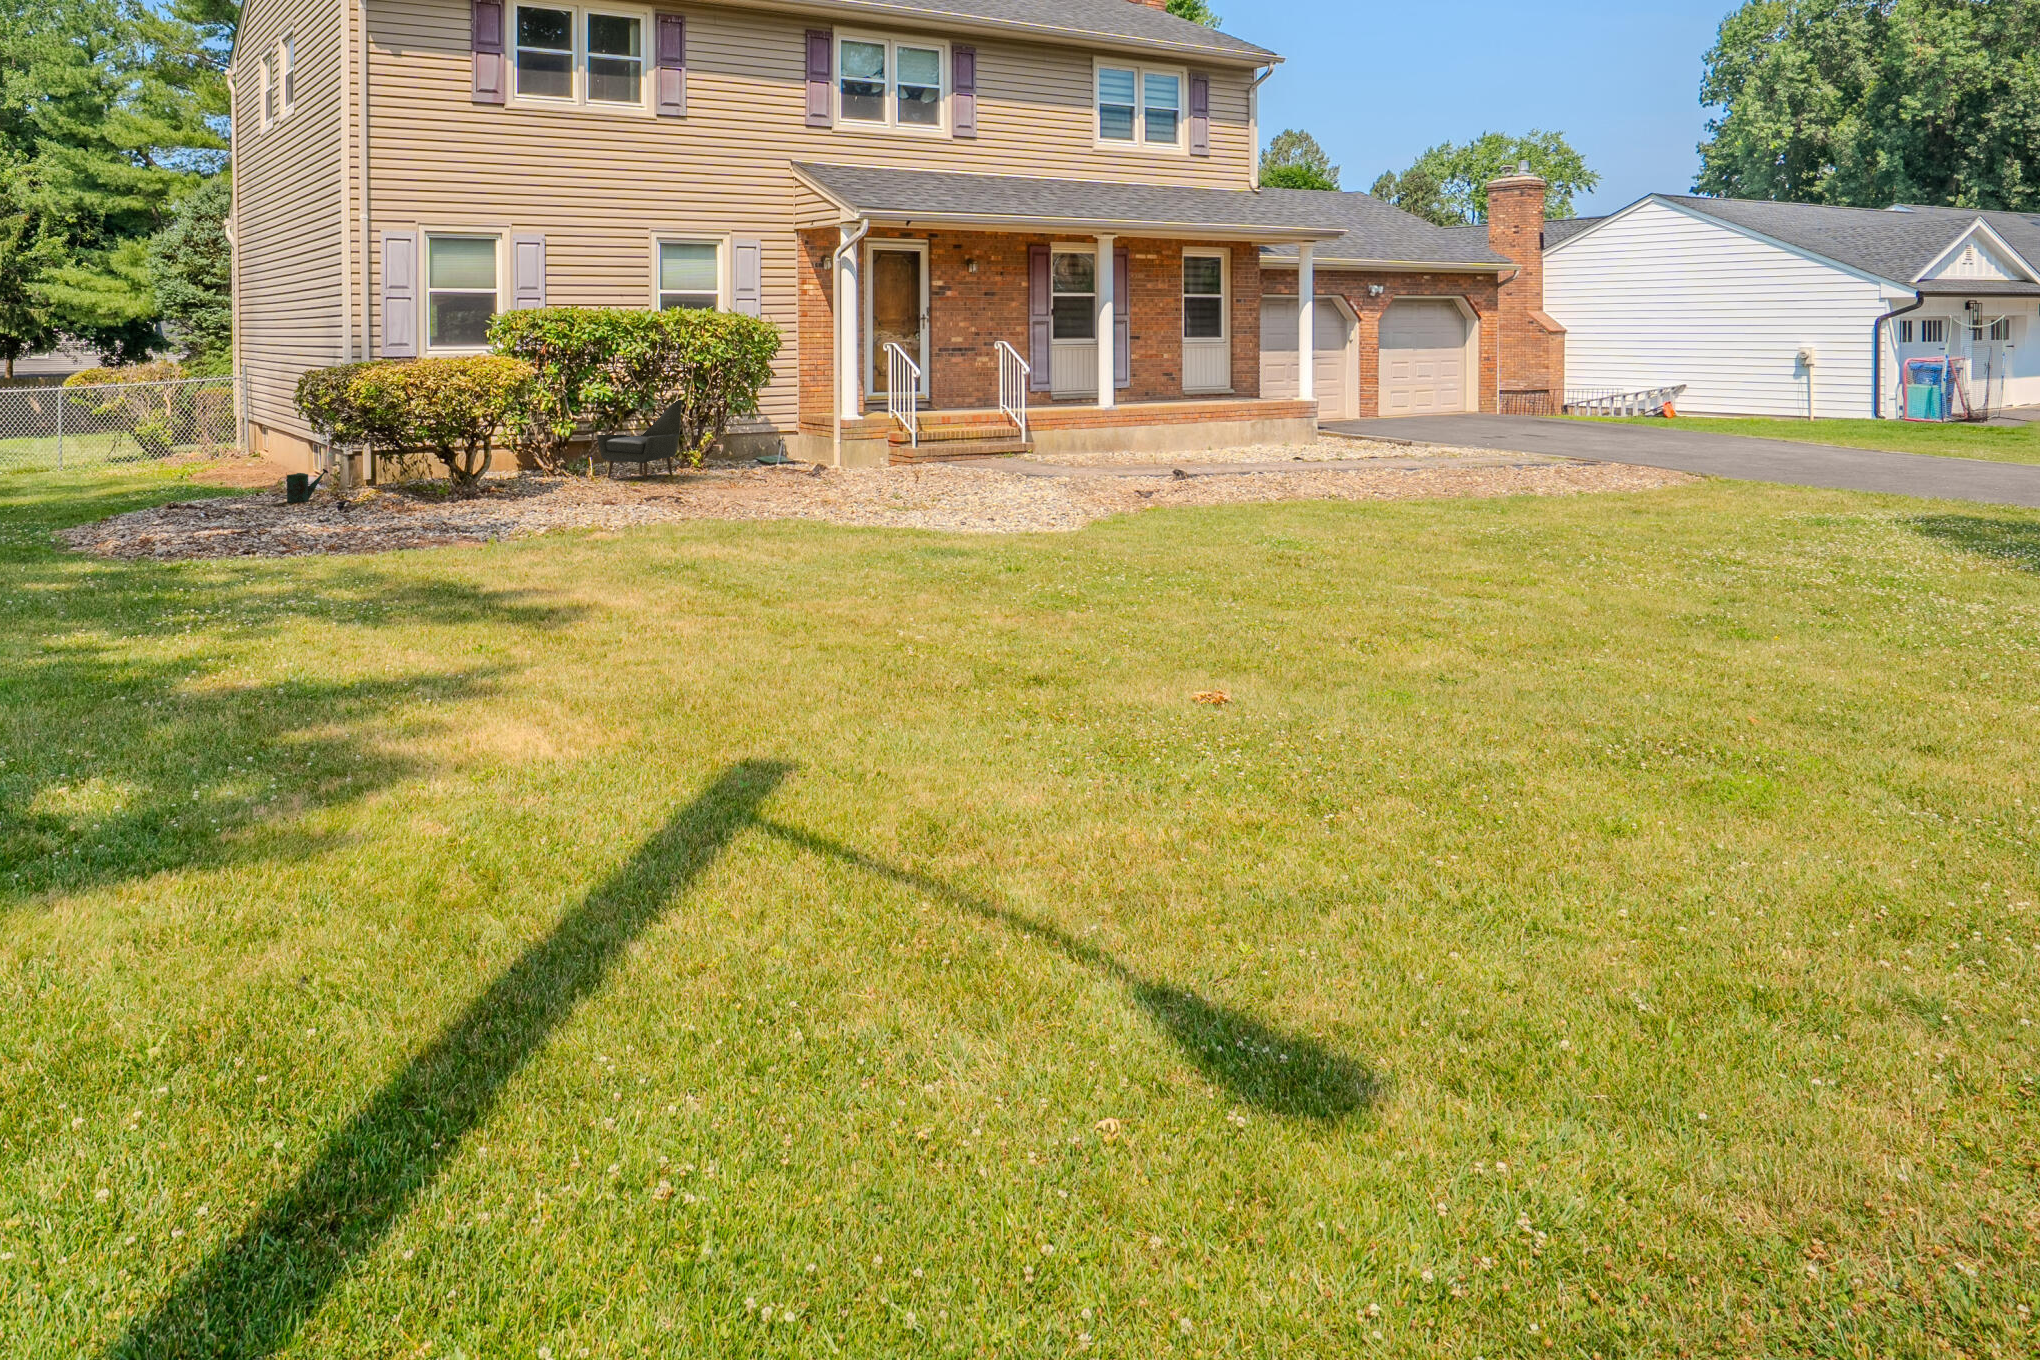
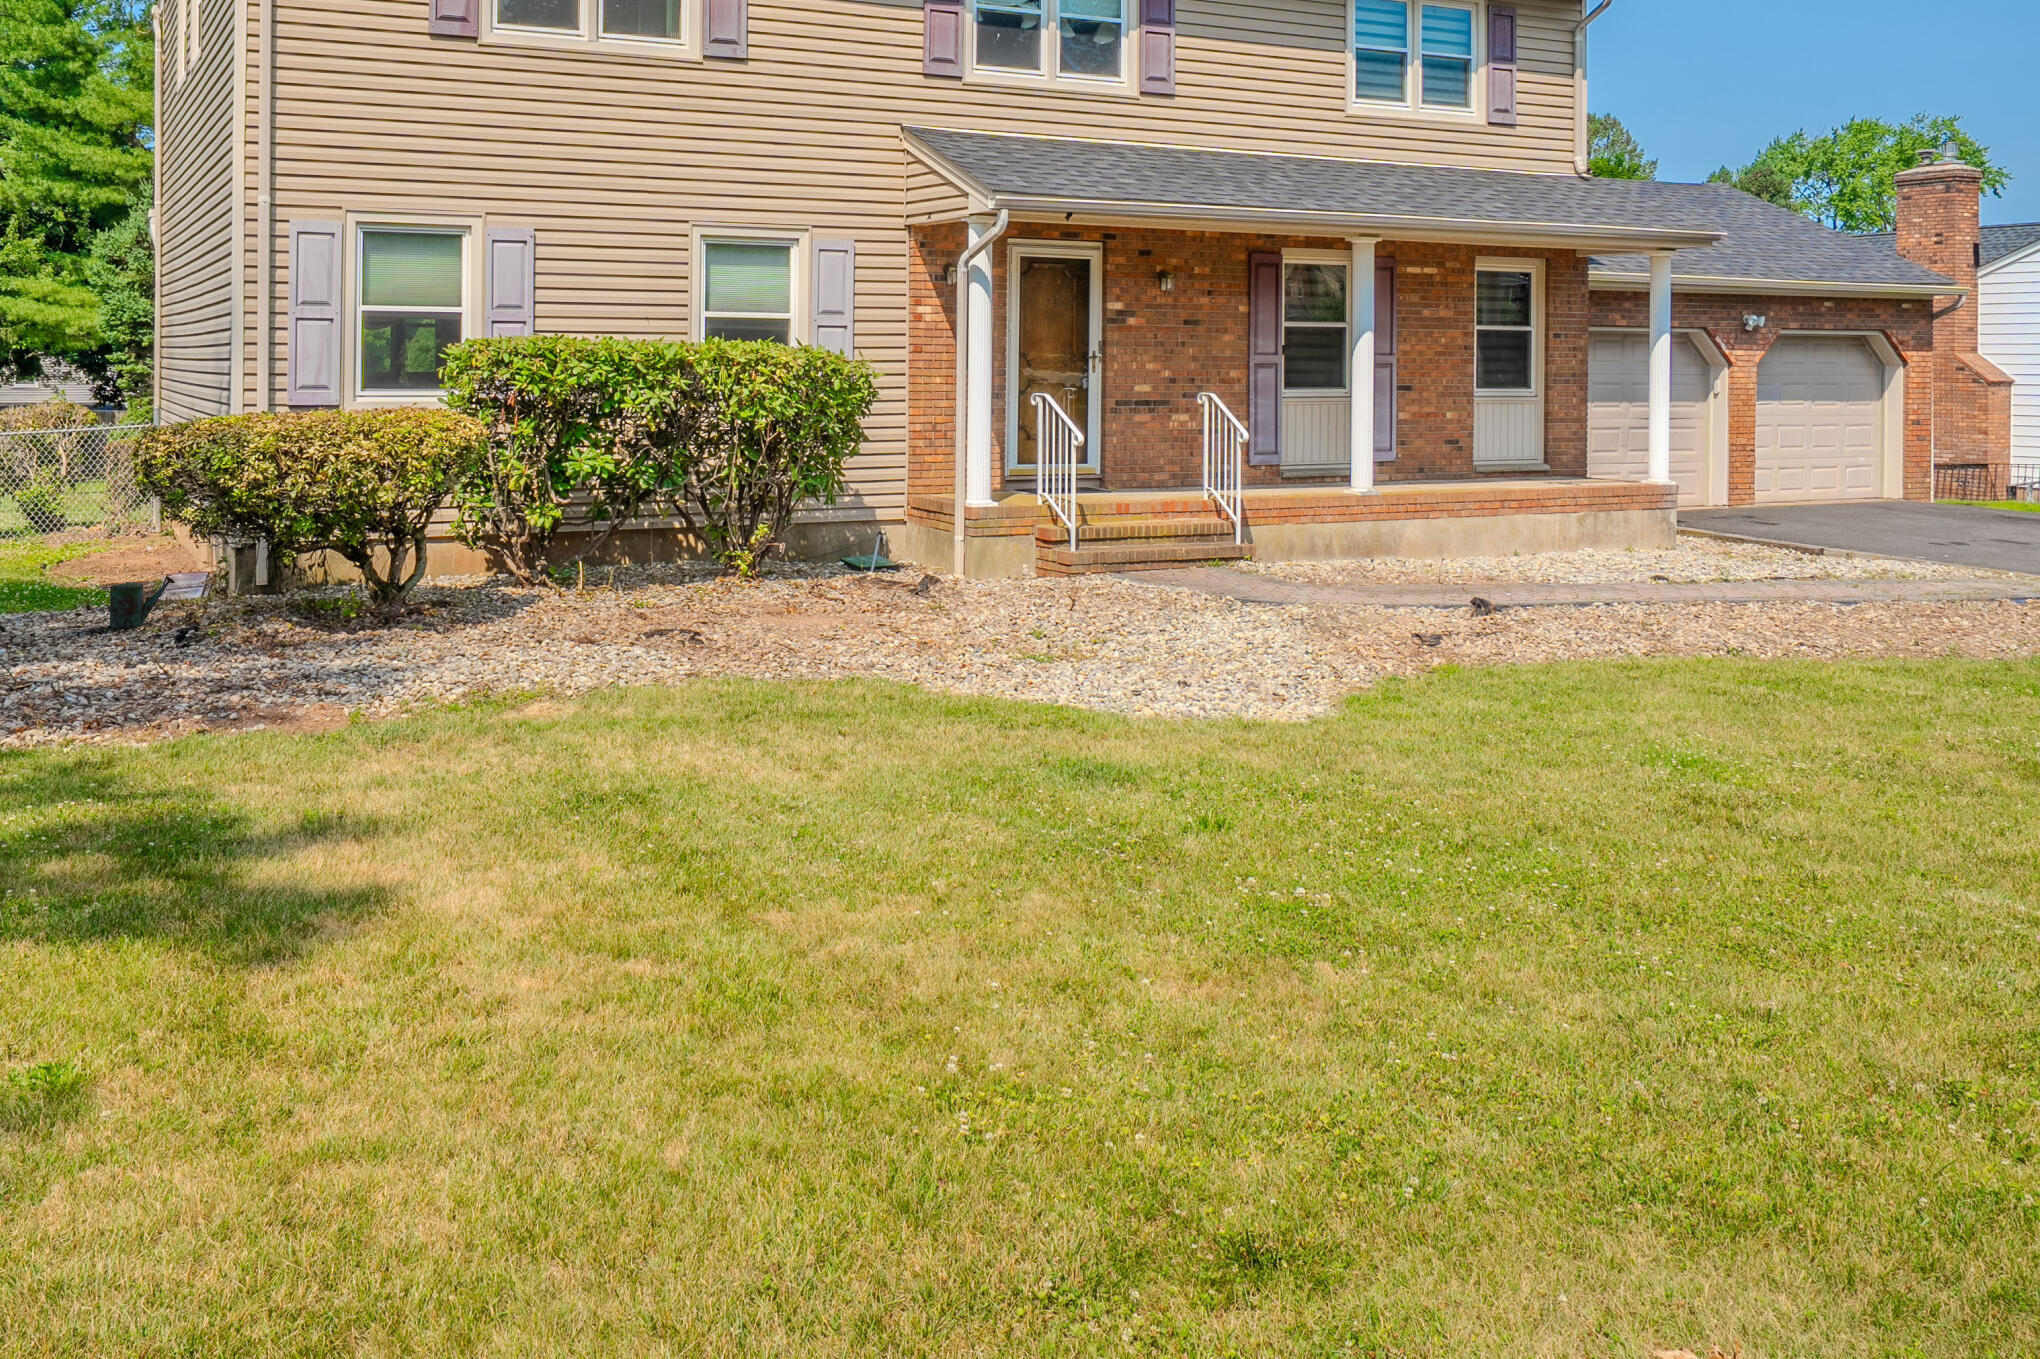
chair: present [597,400,682,480] -> none [595,470,723,598]

